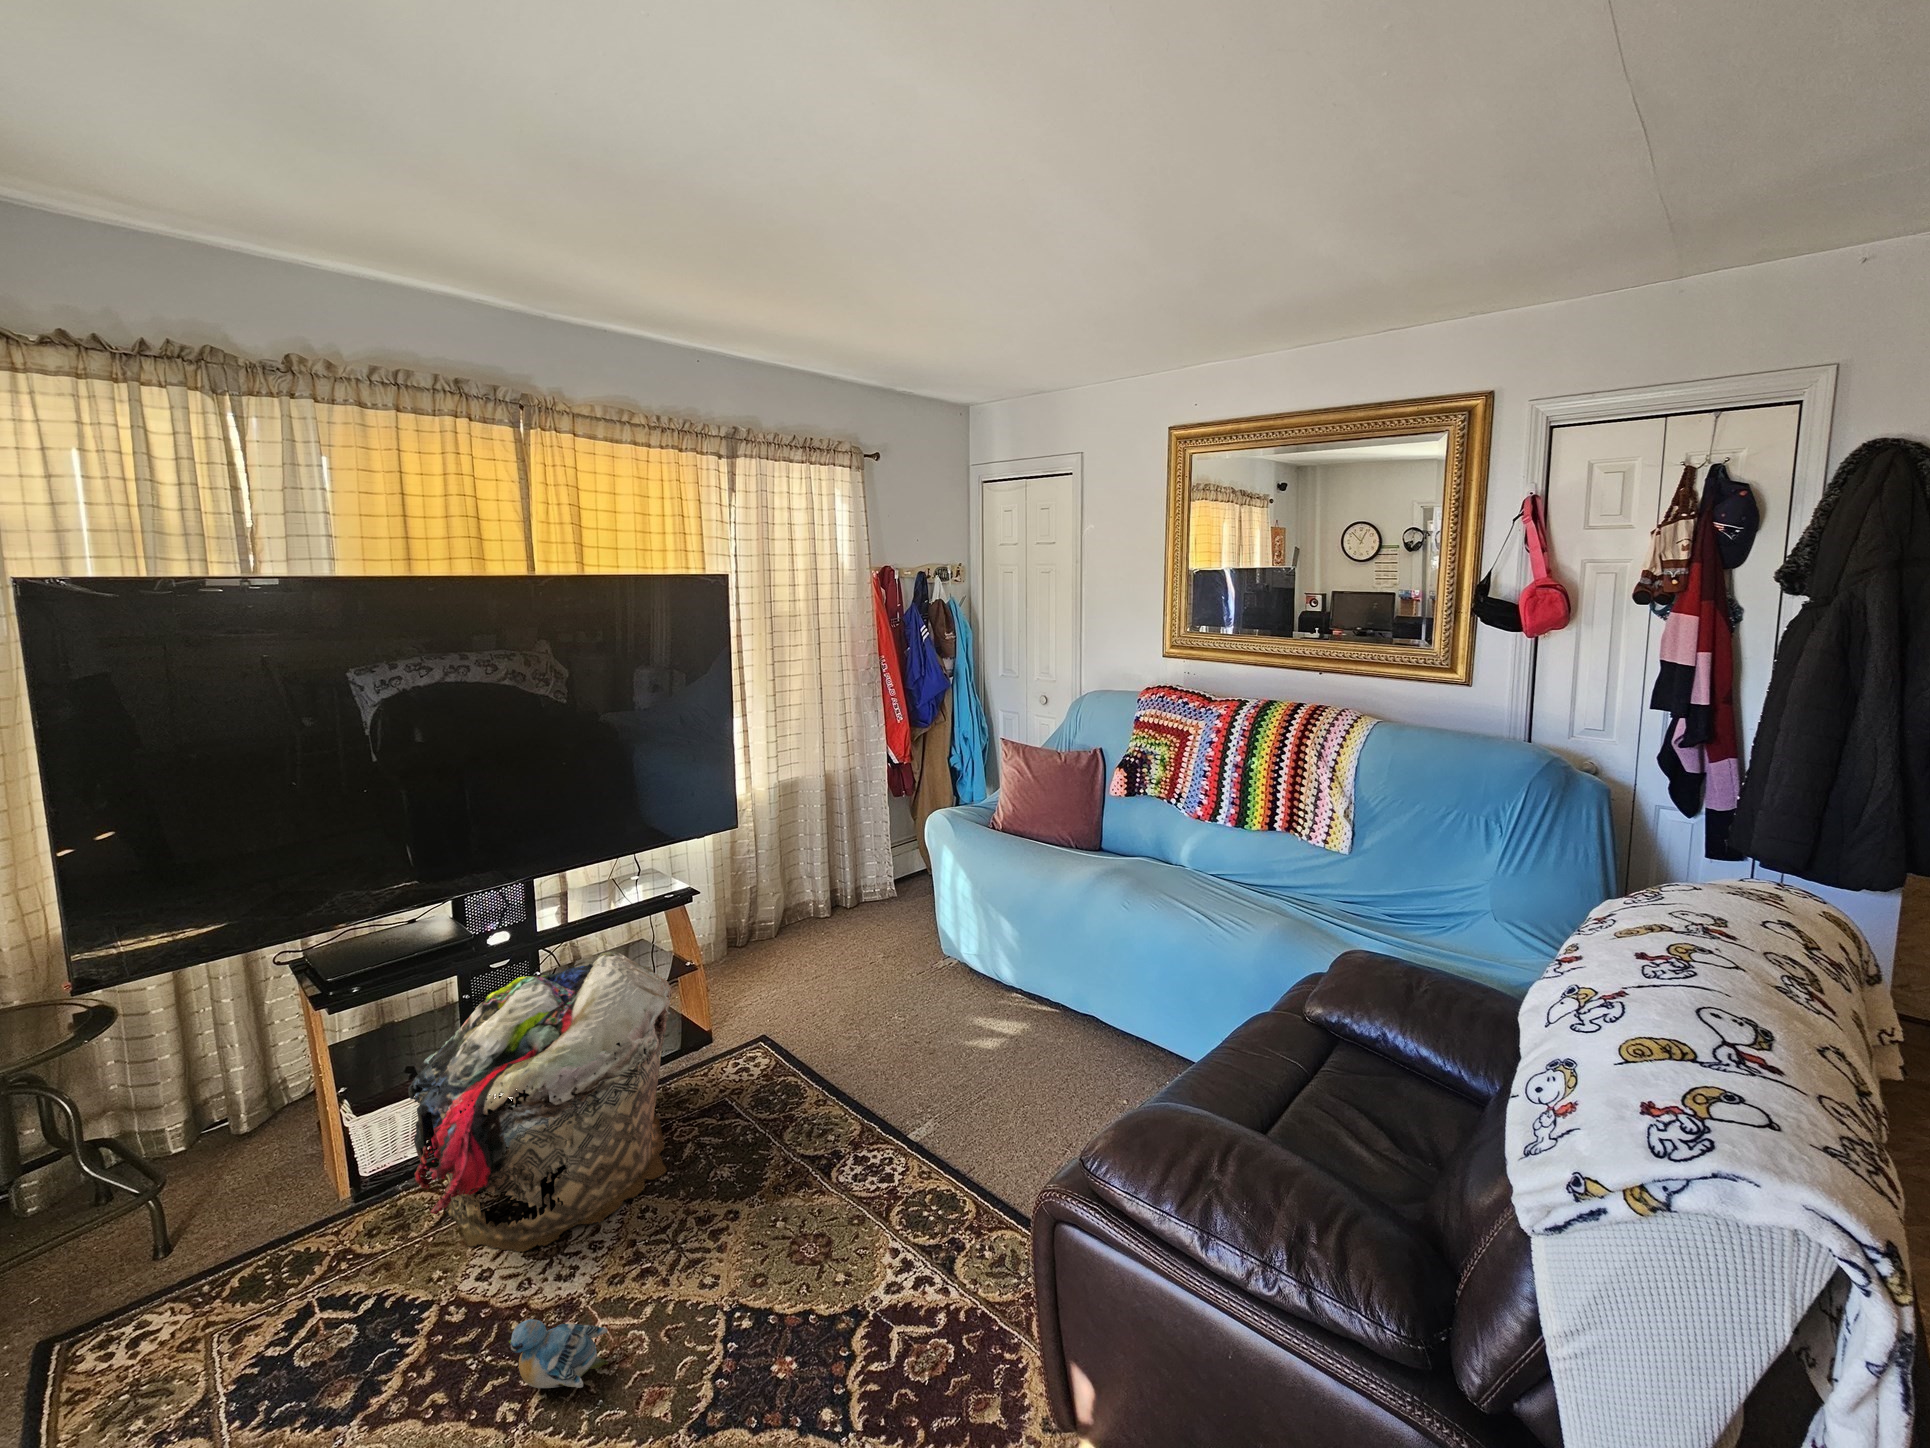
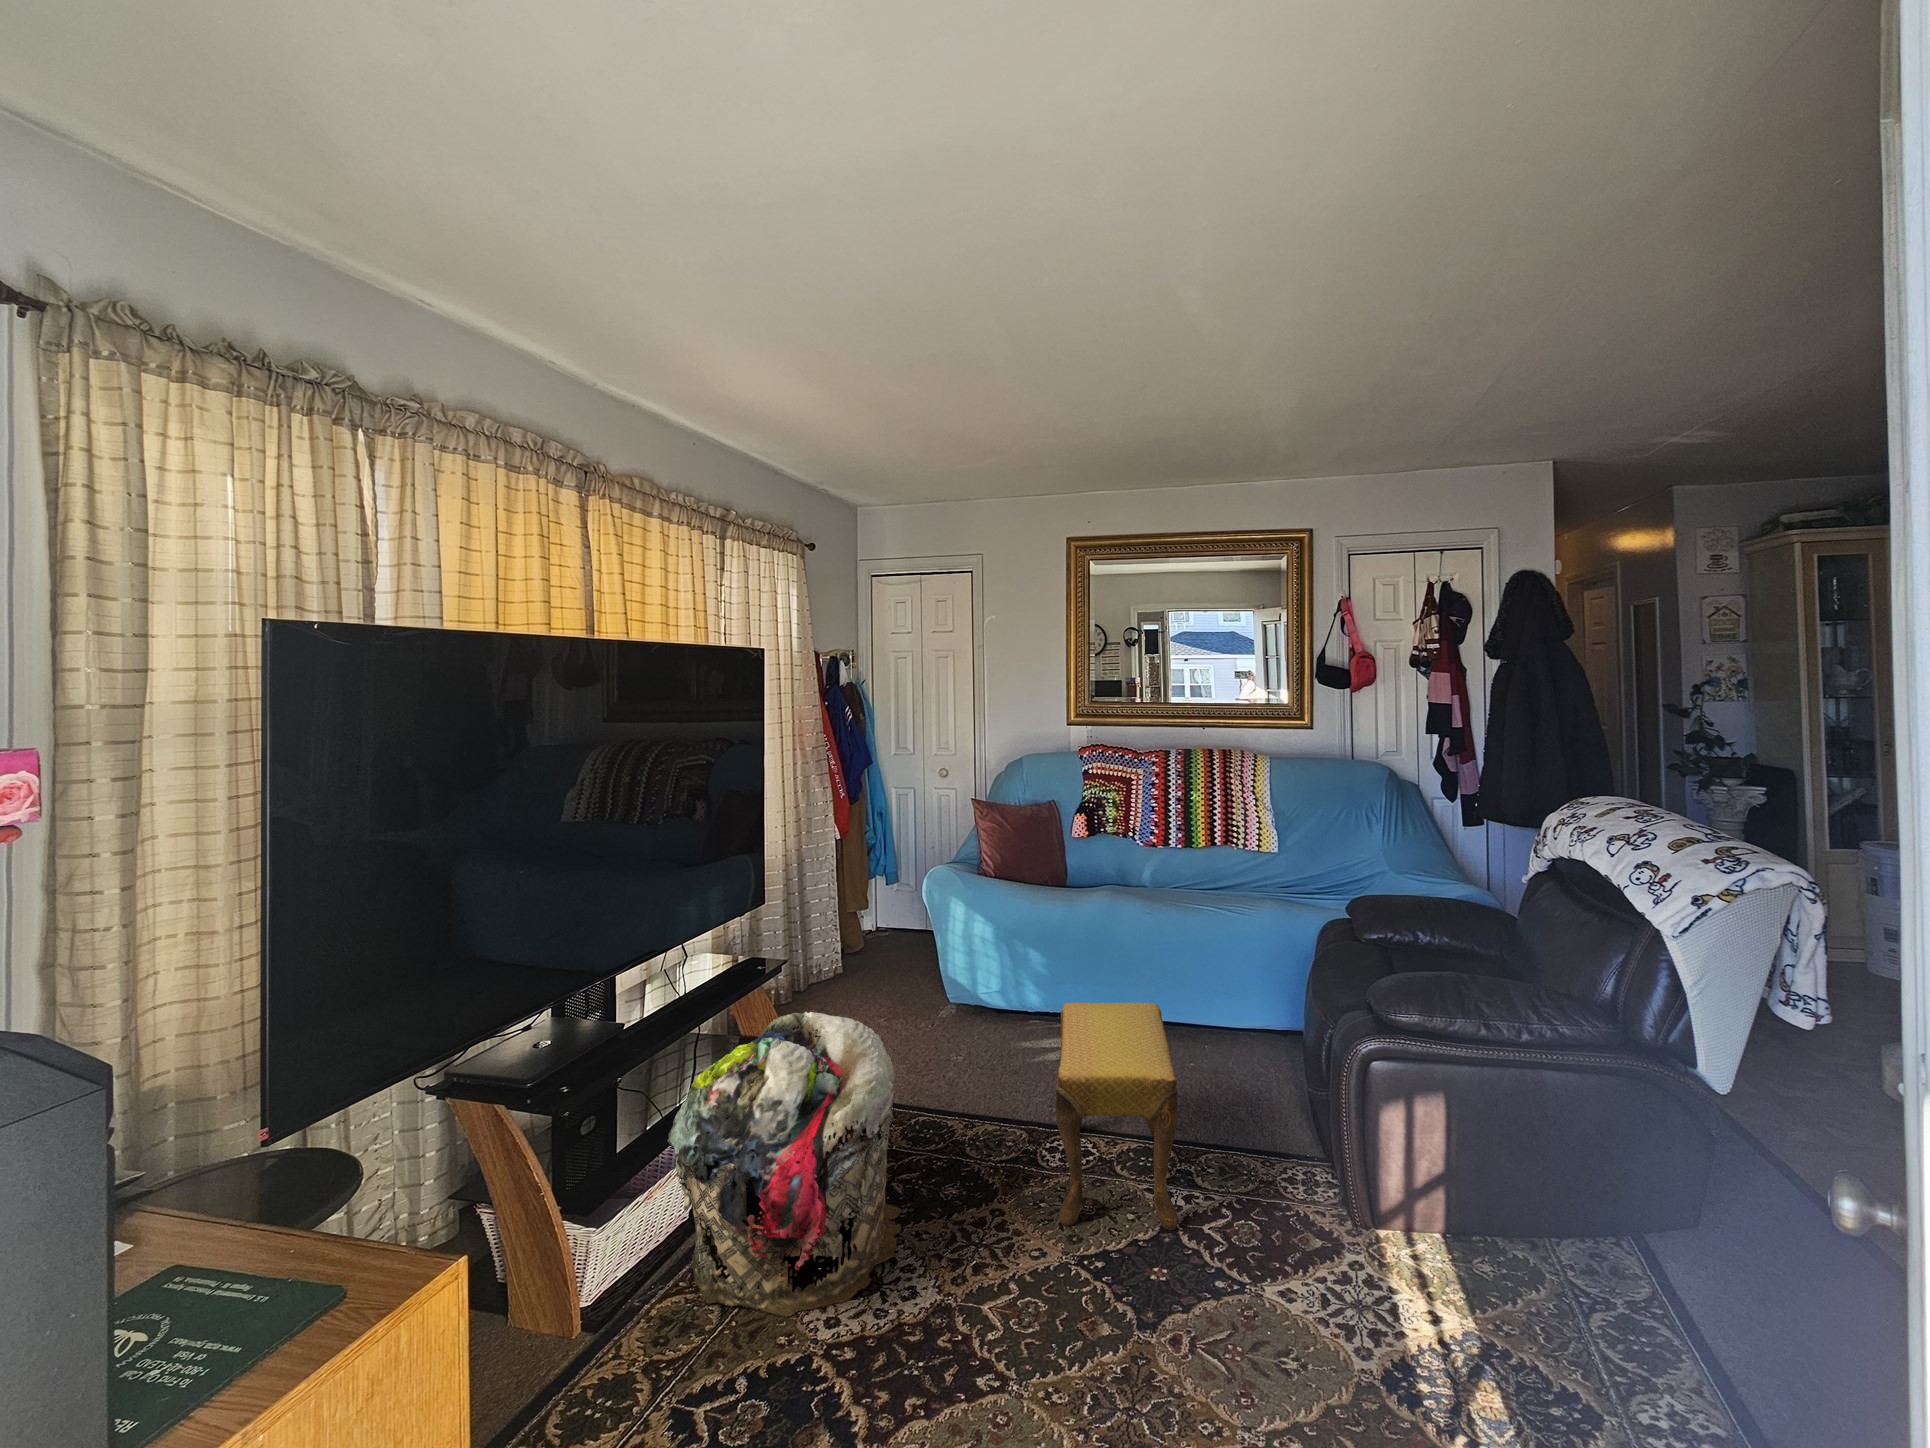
footstool: none [755,1003,991,1315] -> present [1055,1002,1178,1231]
plush toy: present [509,1319,608,1388] -> none [970,1298,1047,1359]

